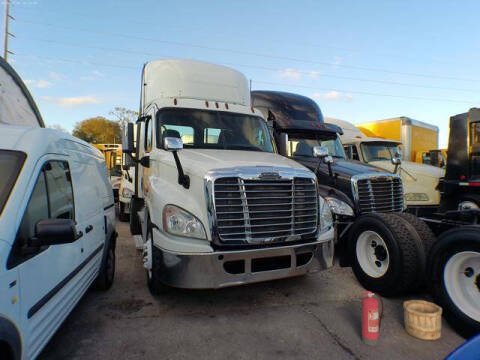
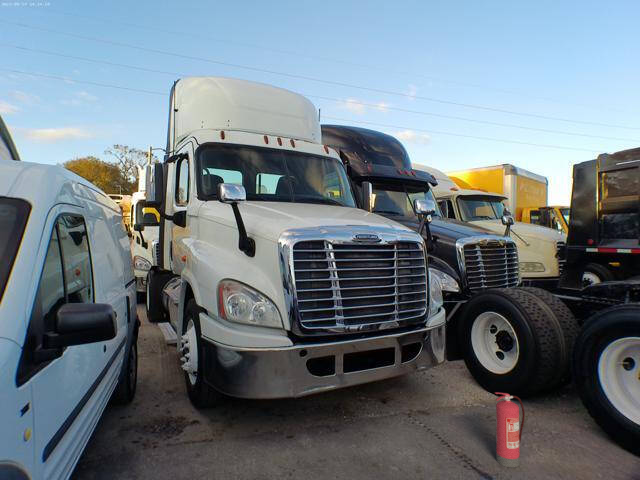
wooden bucket: present [403,300,442,340] -> none [546,403,598,456]

